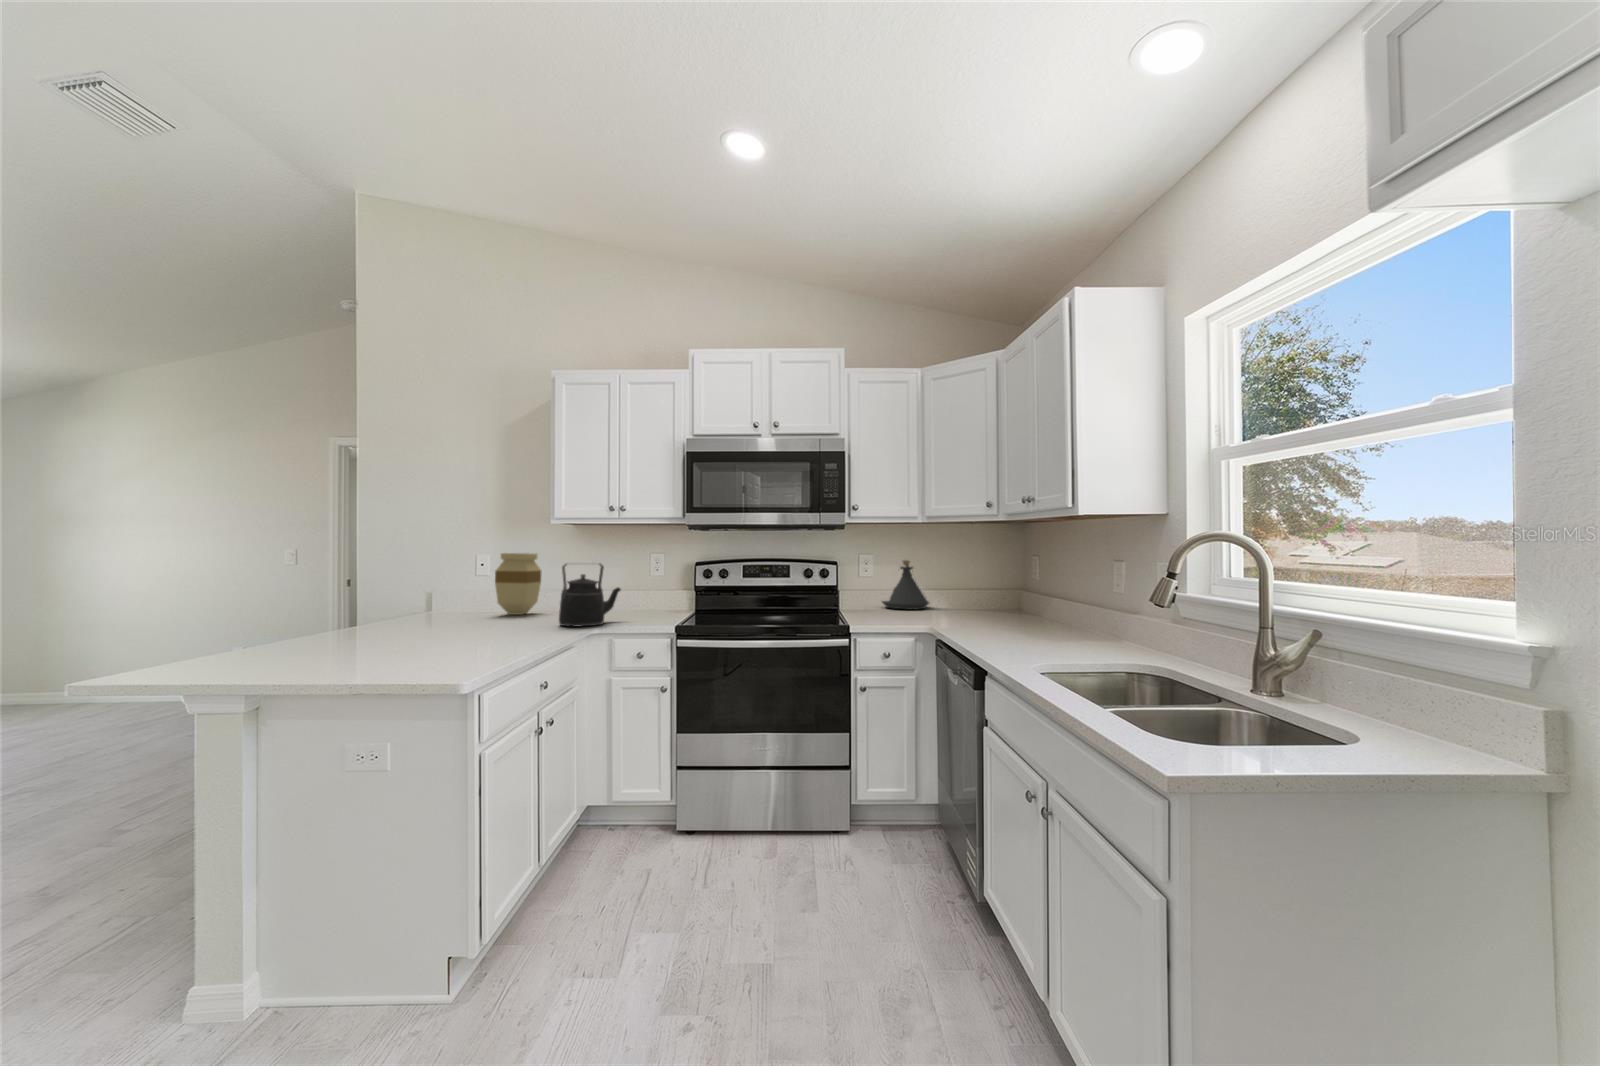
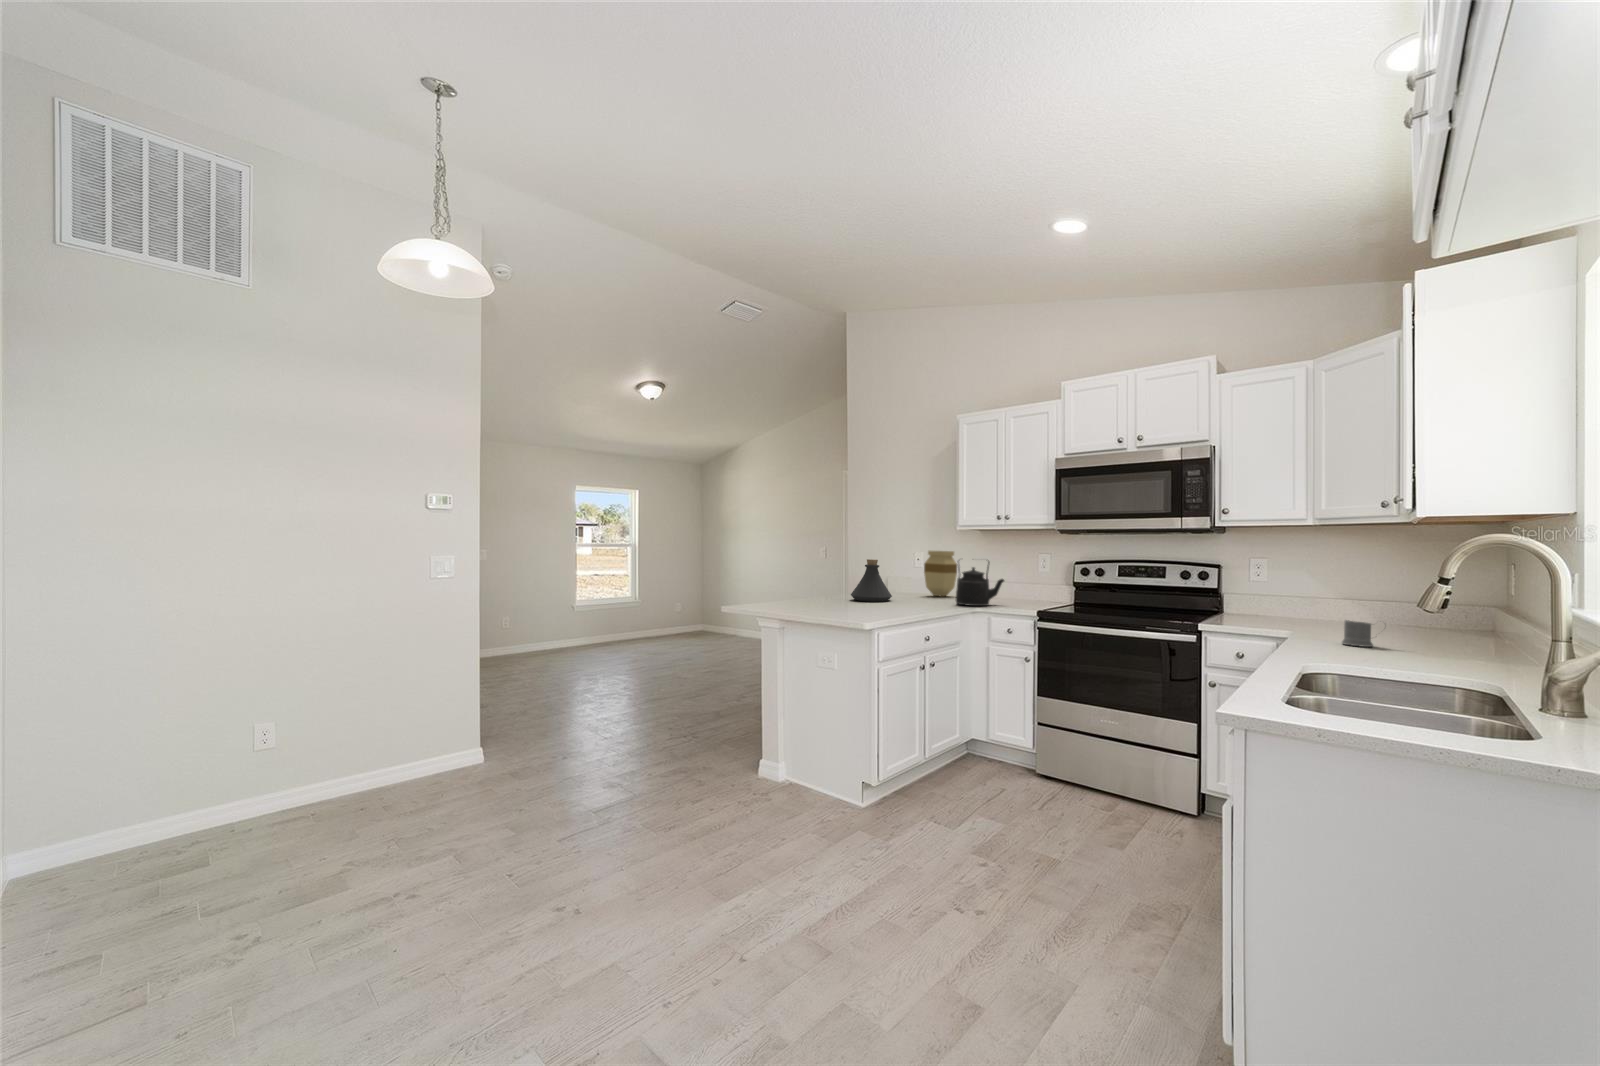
bottle: present [882,560,929,609] -> present [851,559,892,602]
mug: none [995,611,1028,637] -> present [1342,620,1373,647]

